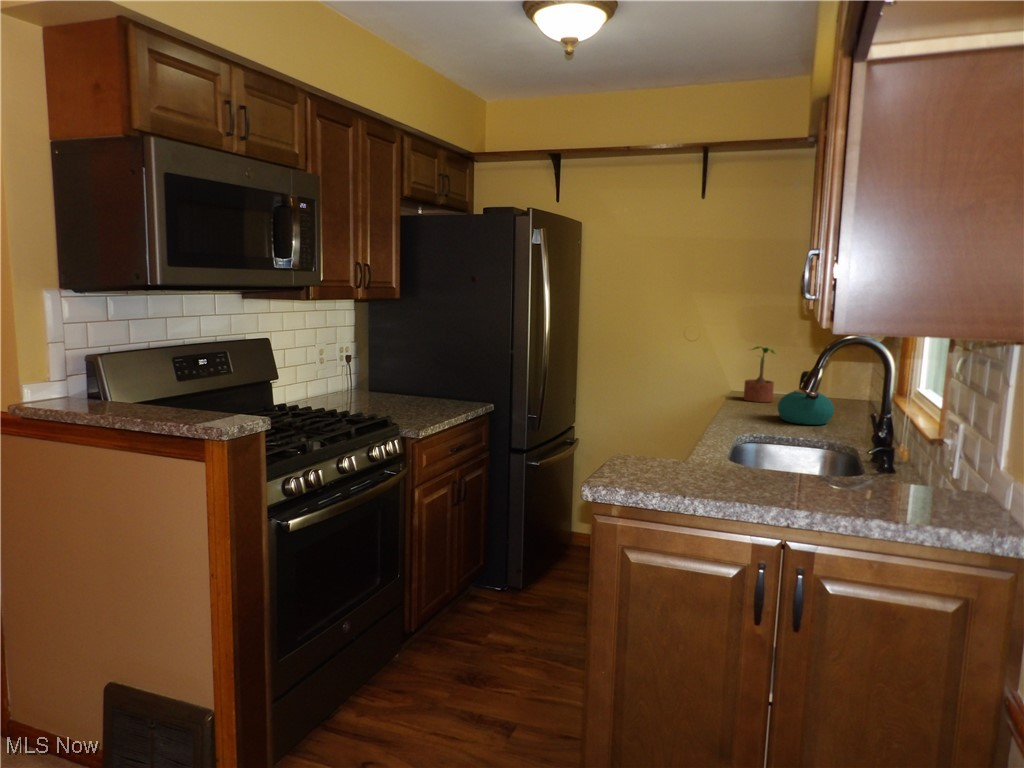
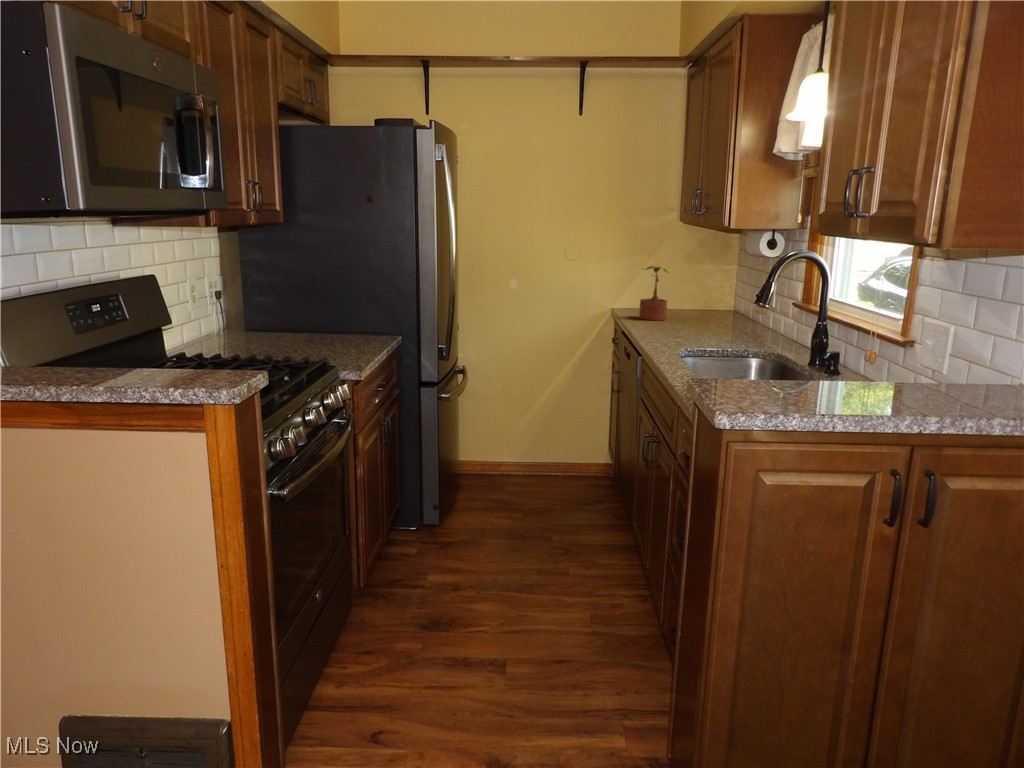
kettle: present [778,371,834,425] -> none [694,288,745,339]

